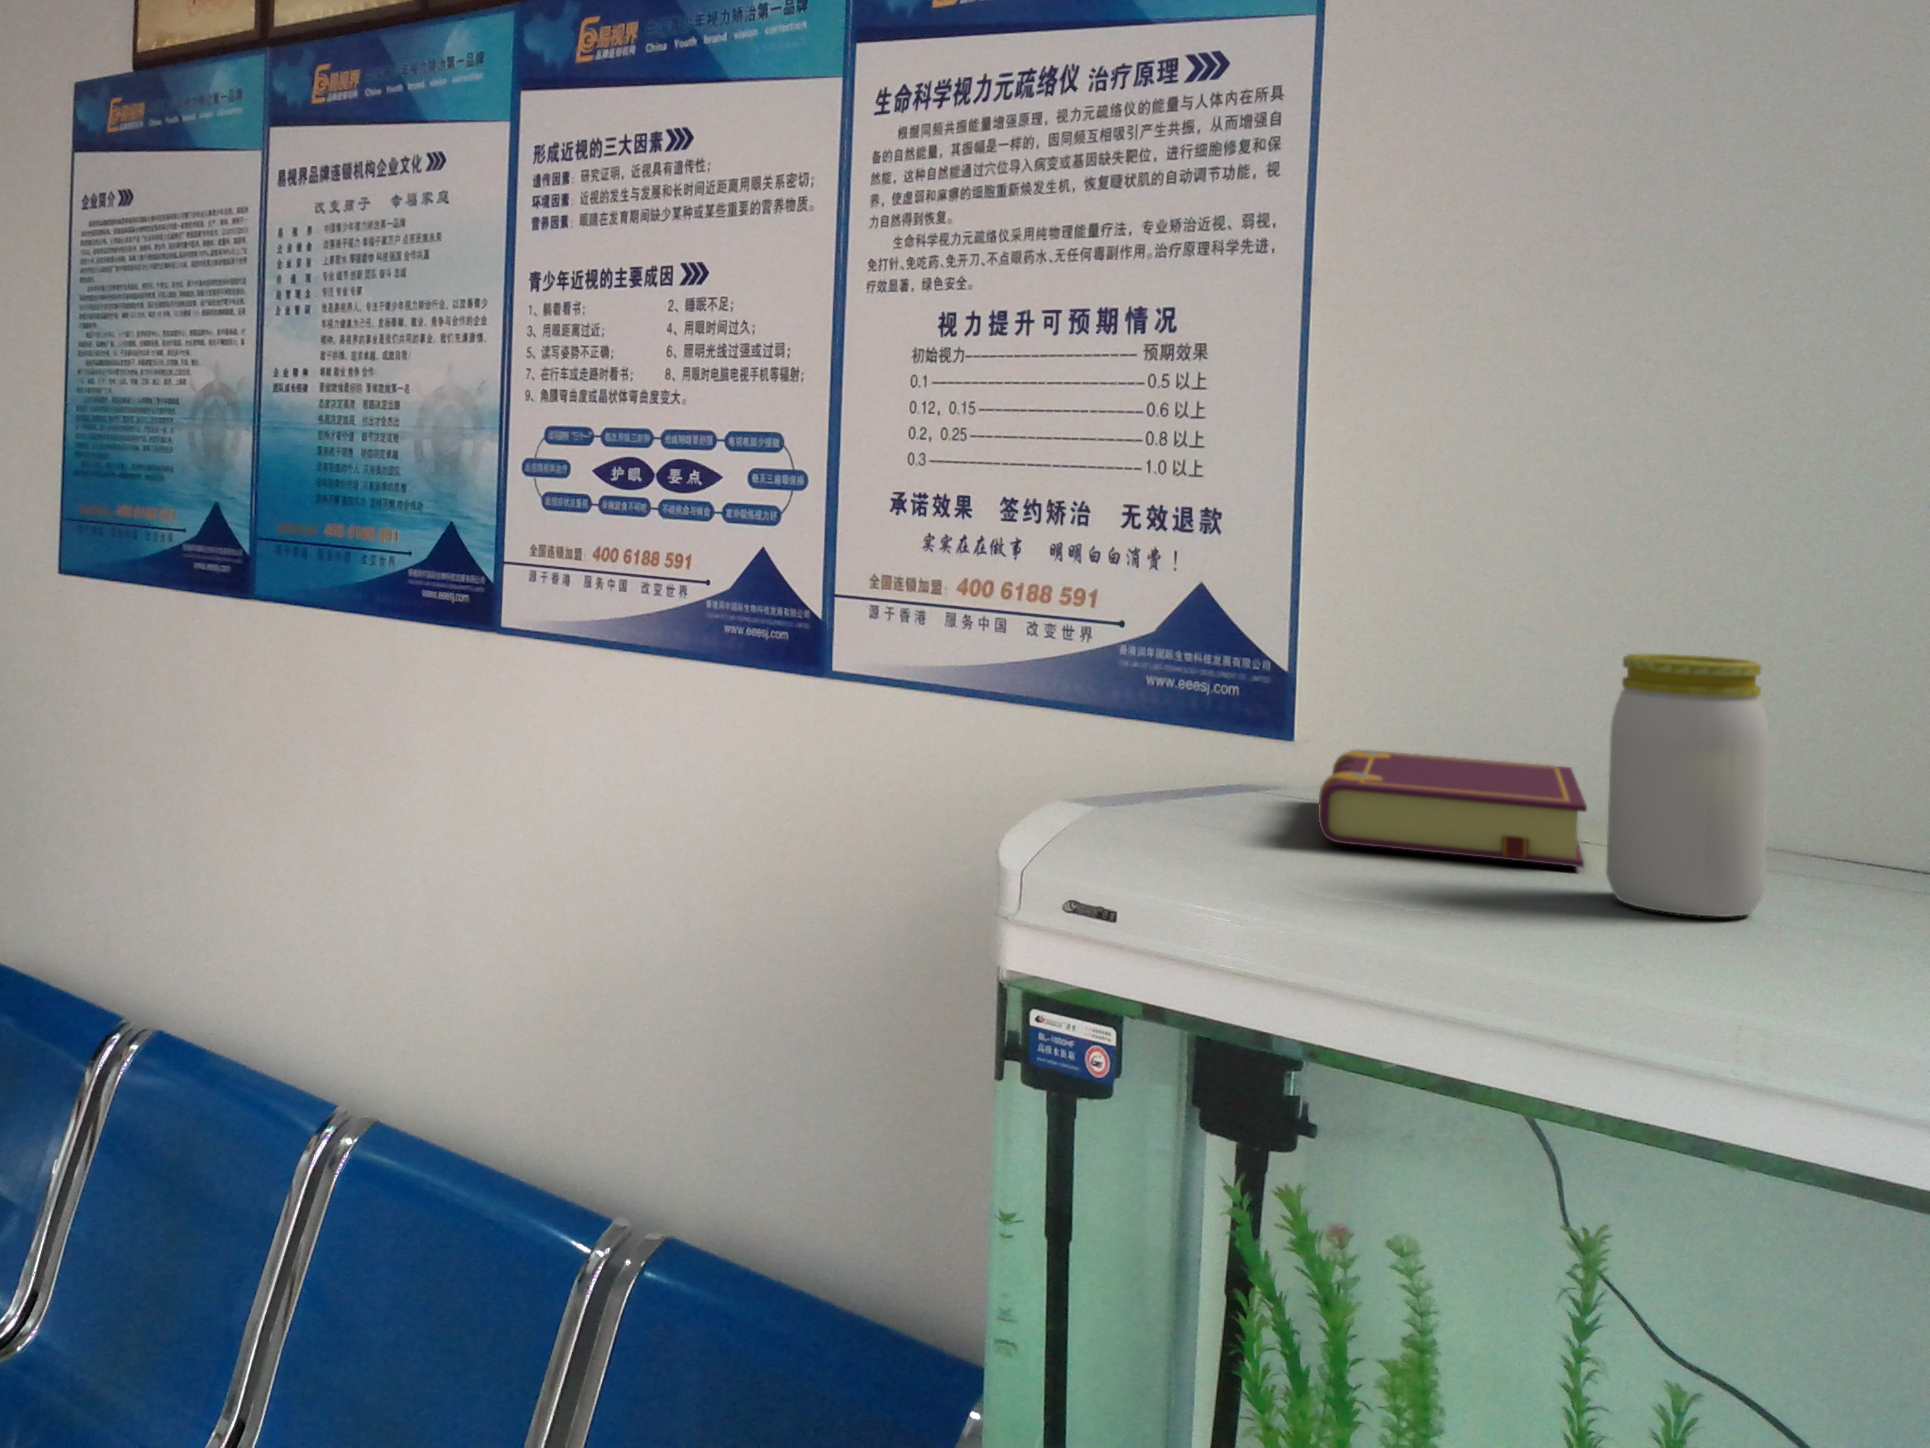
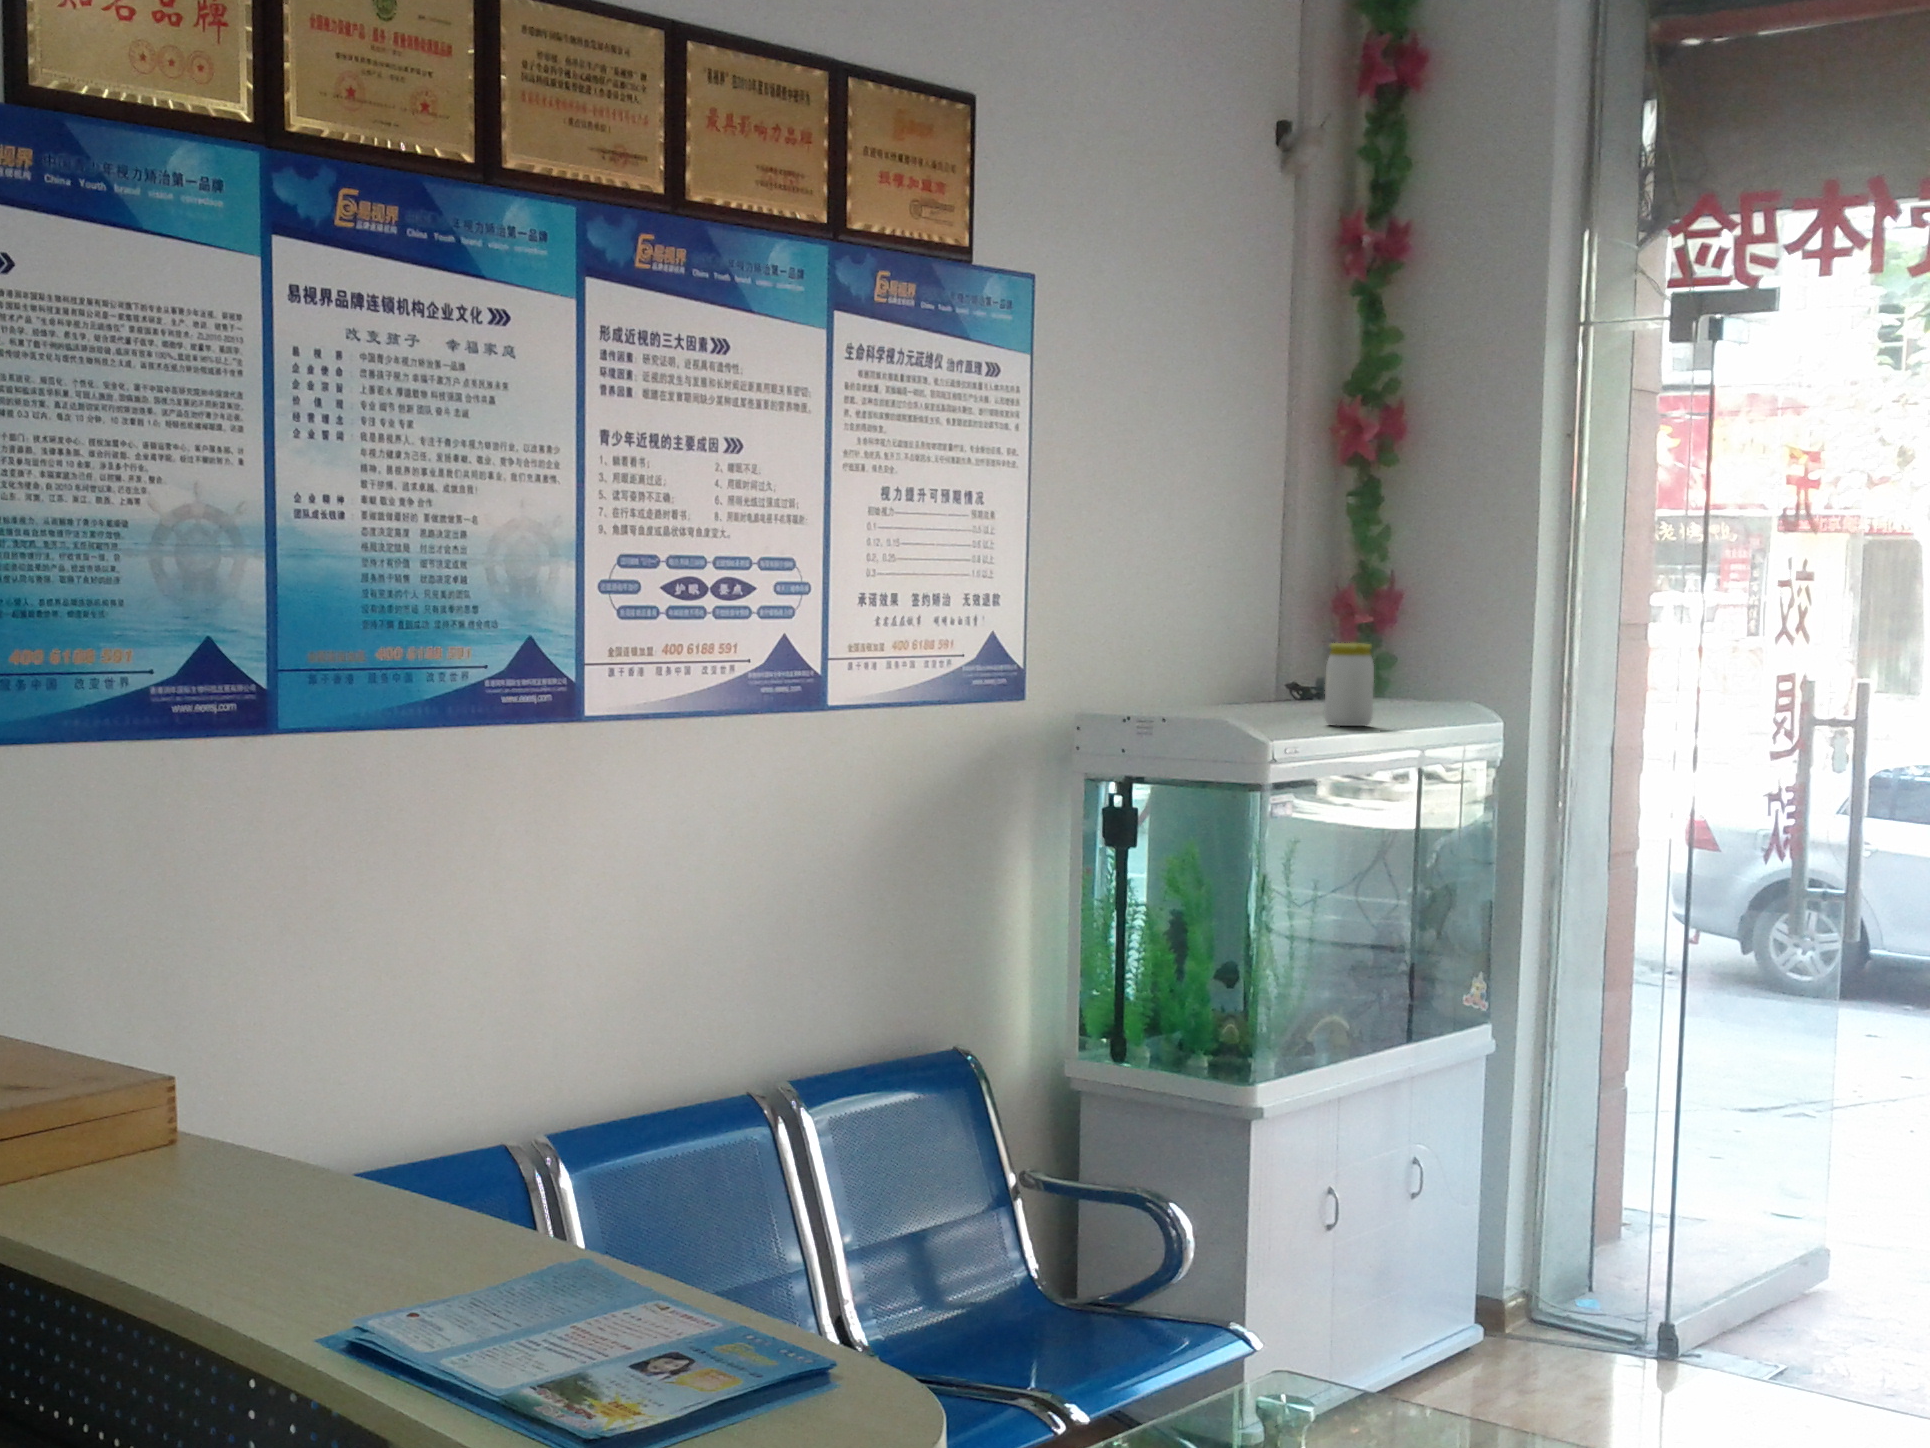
book: present [1318,750,1587,867] -> none [1147,698,1291,727]

